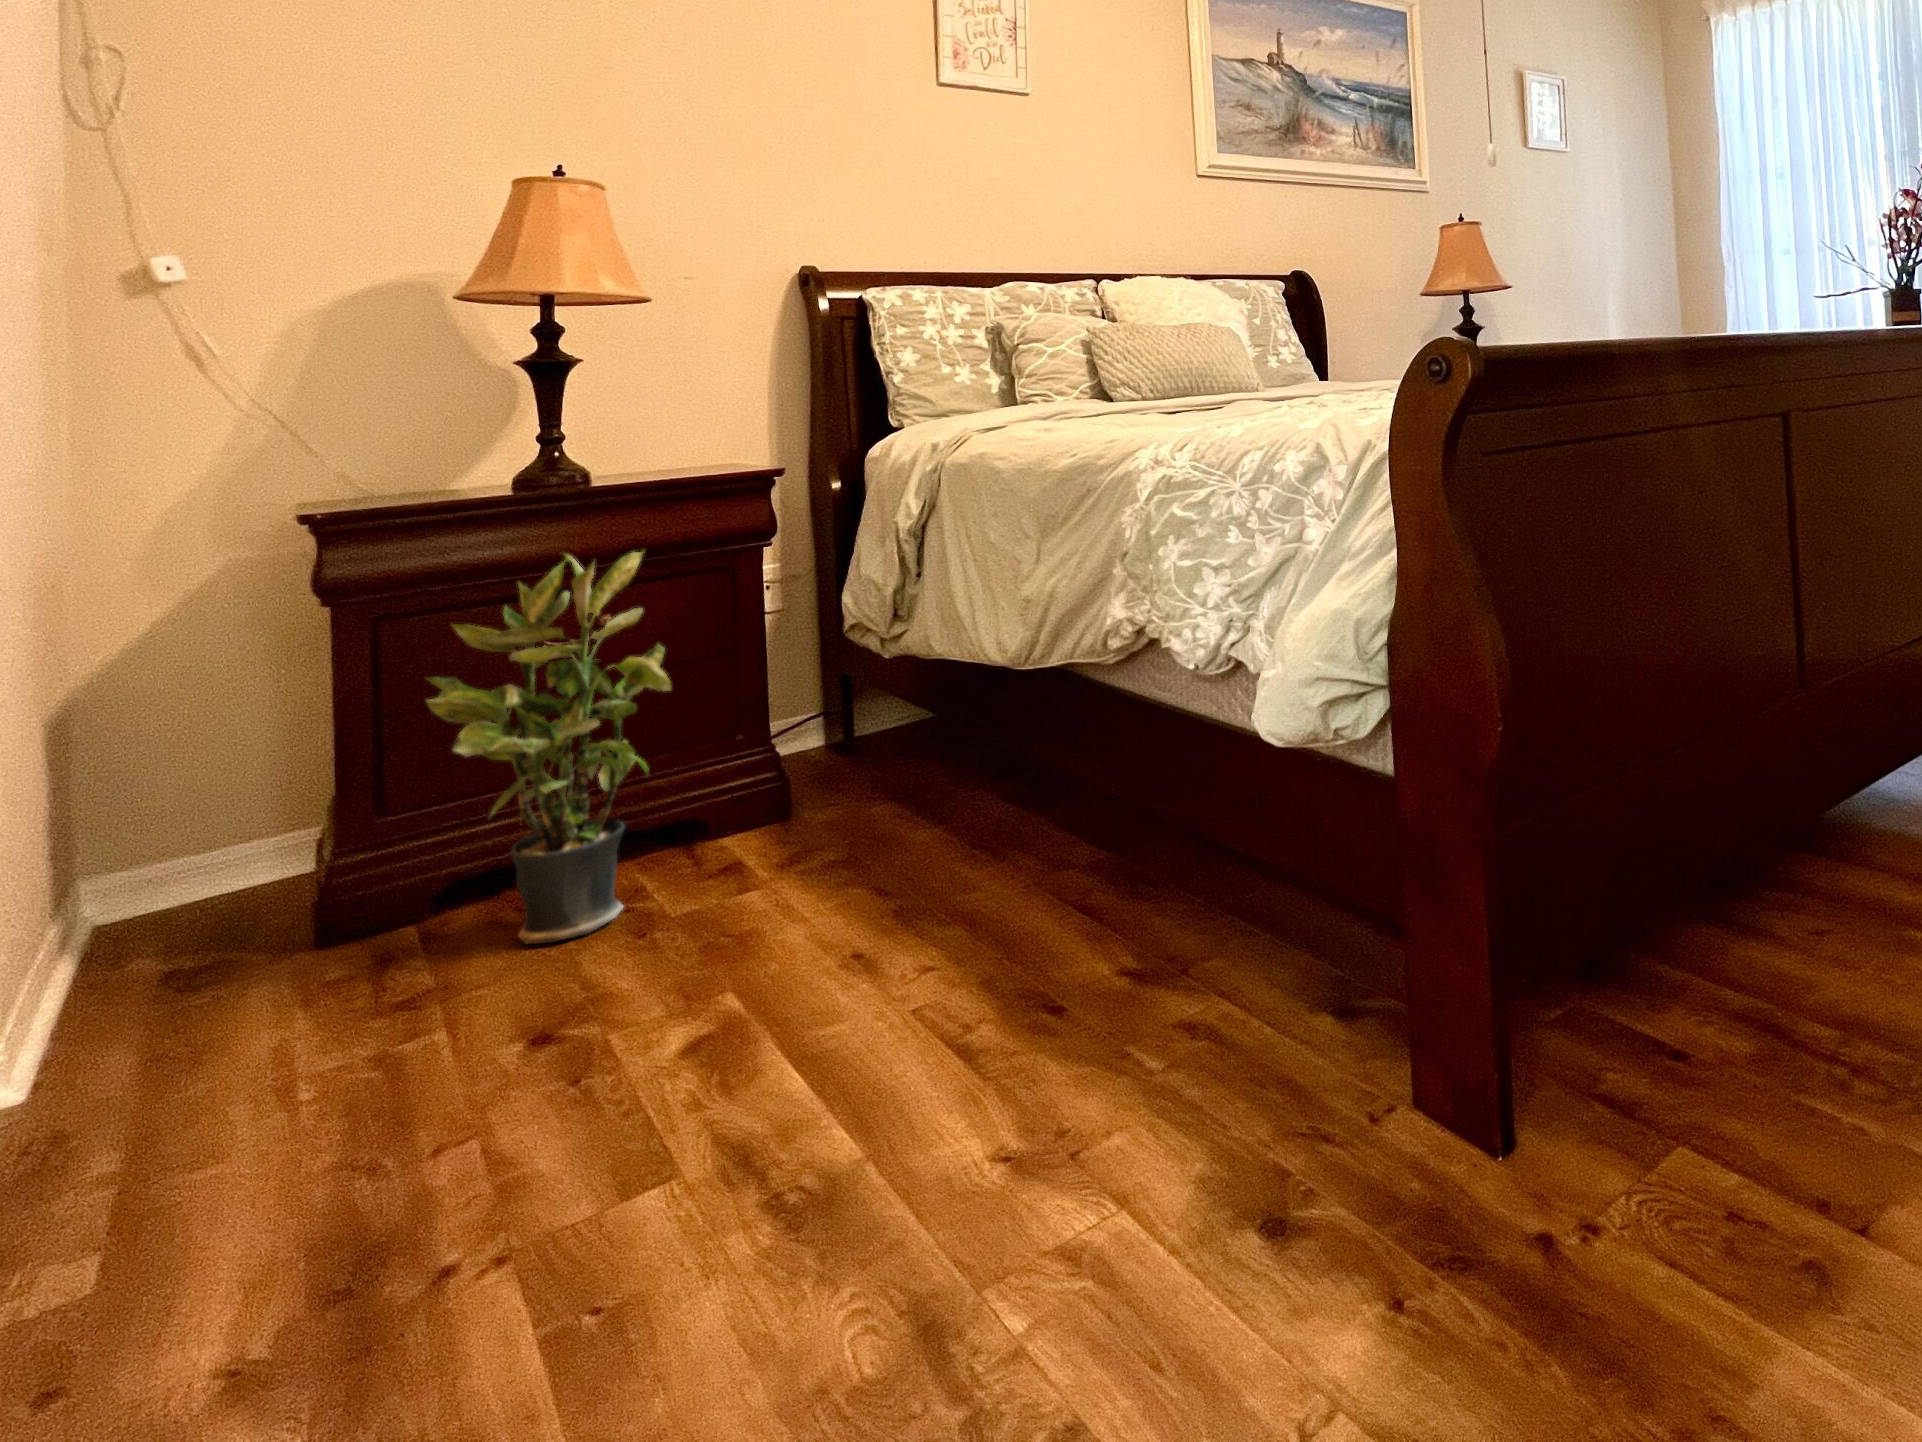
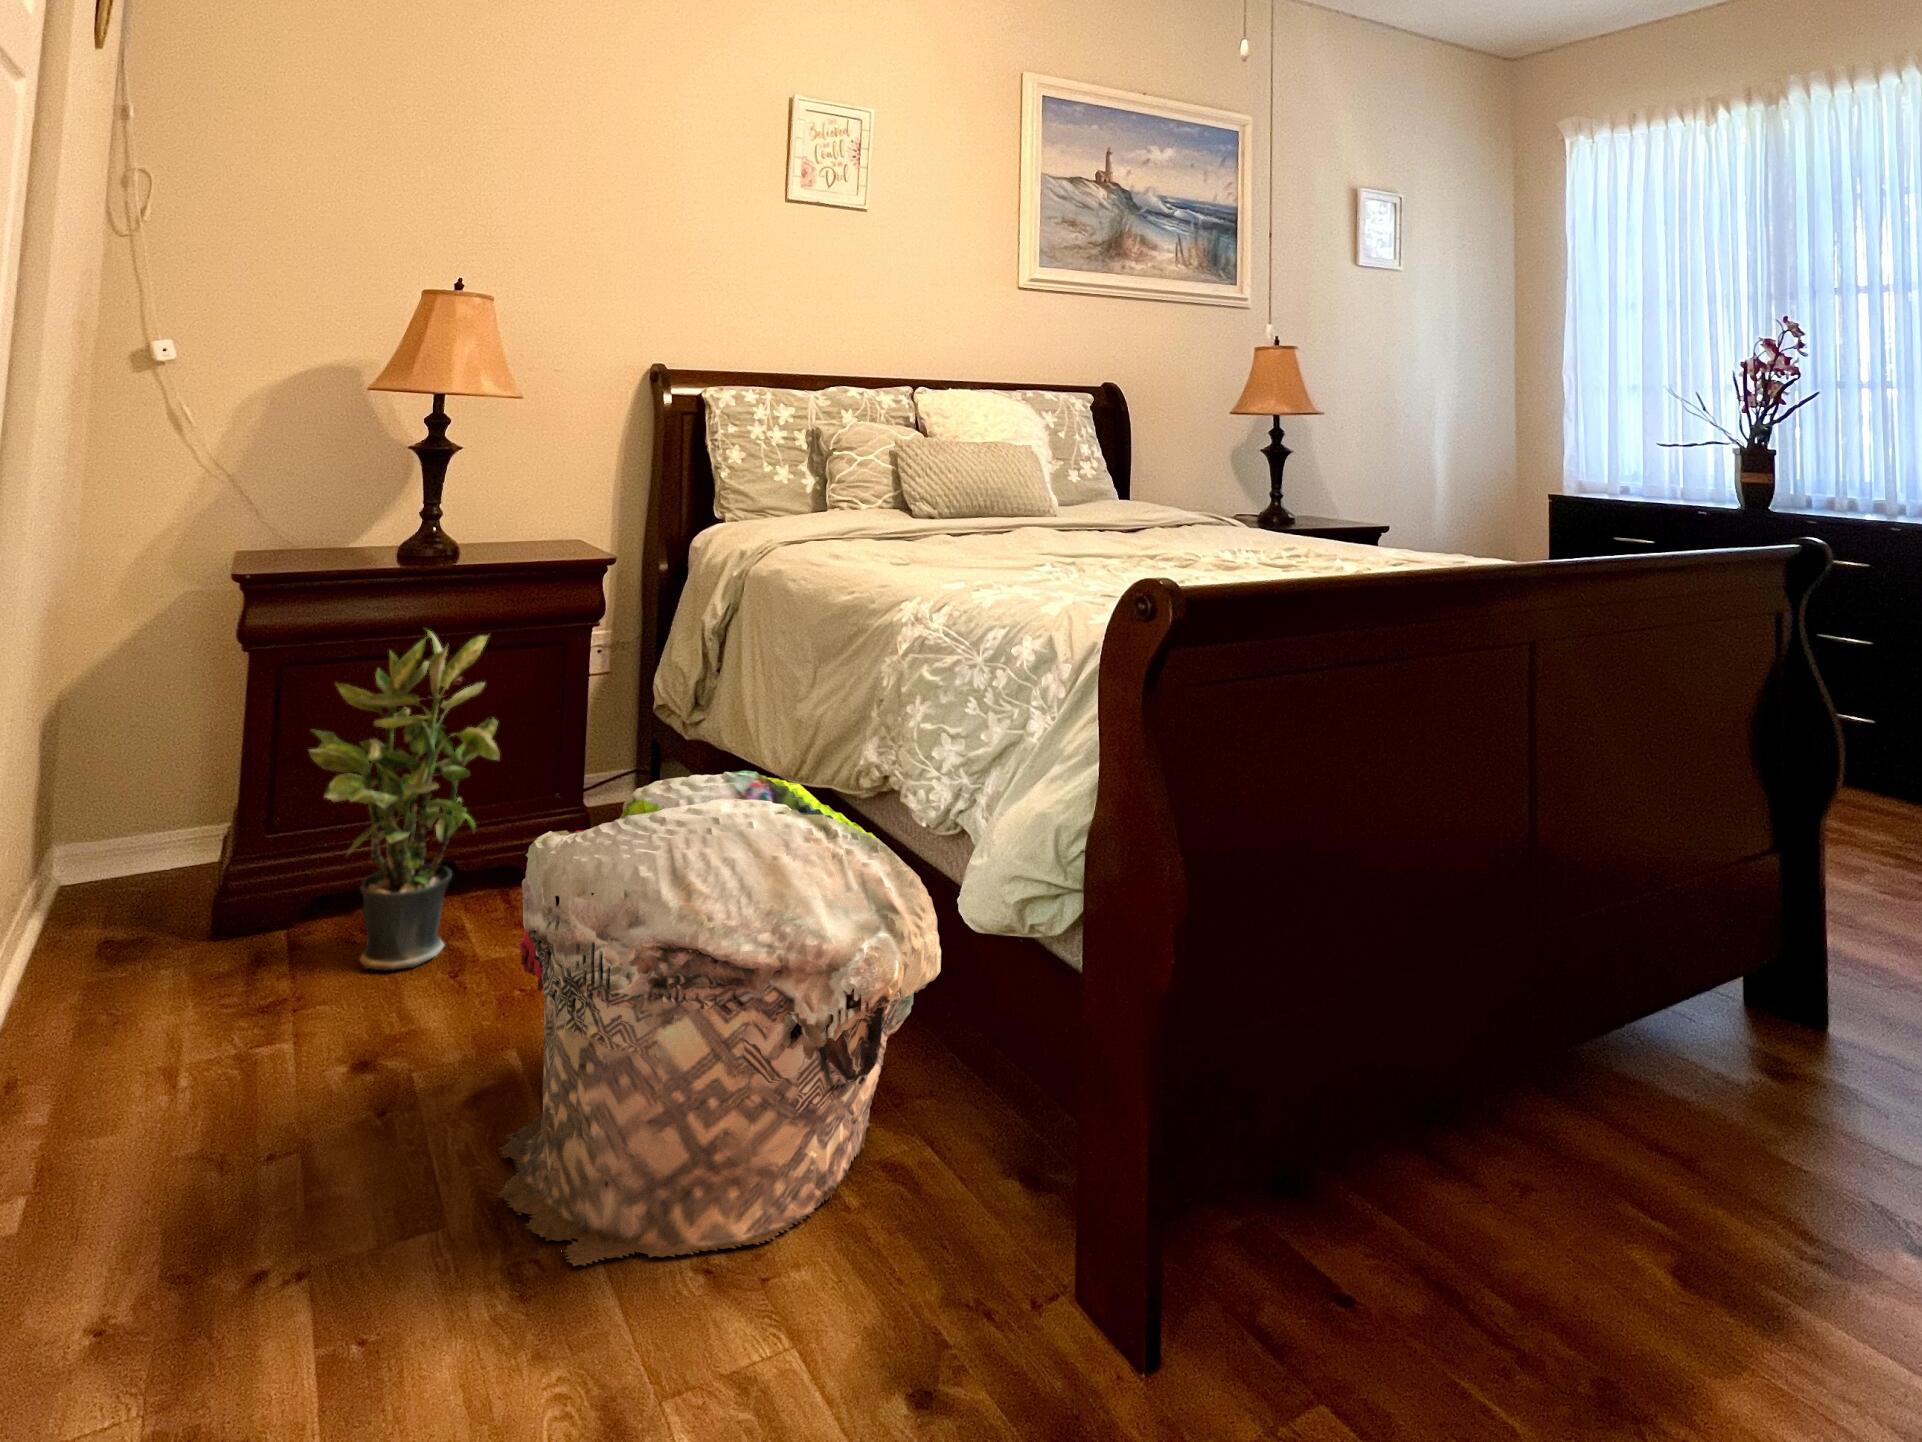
laundry basket: none [726,631,1233,1186] -> present [496,771,941,1266]

